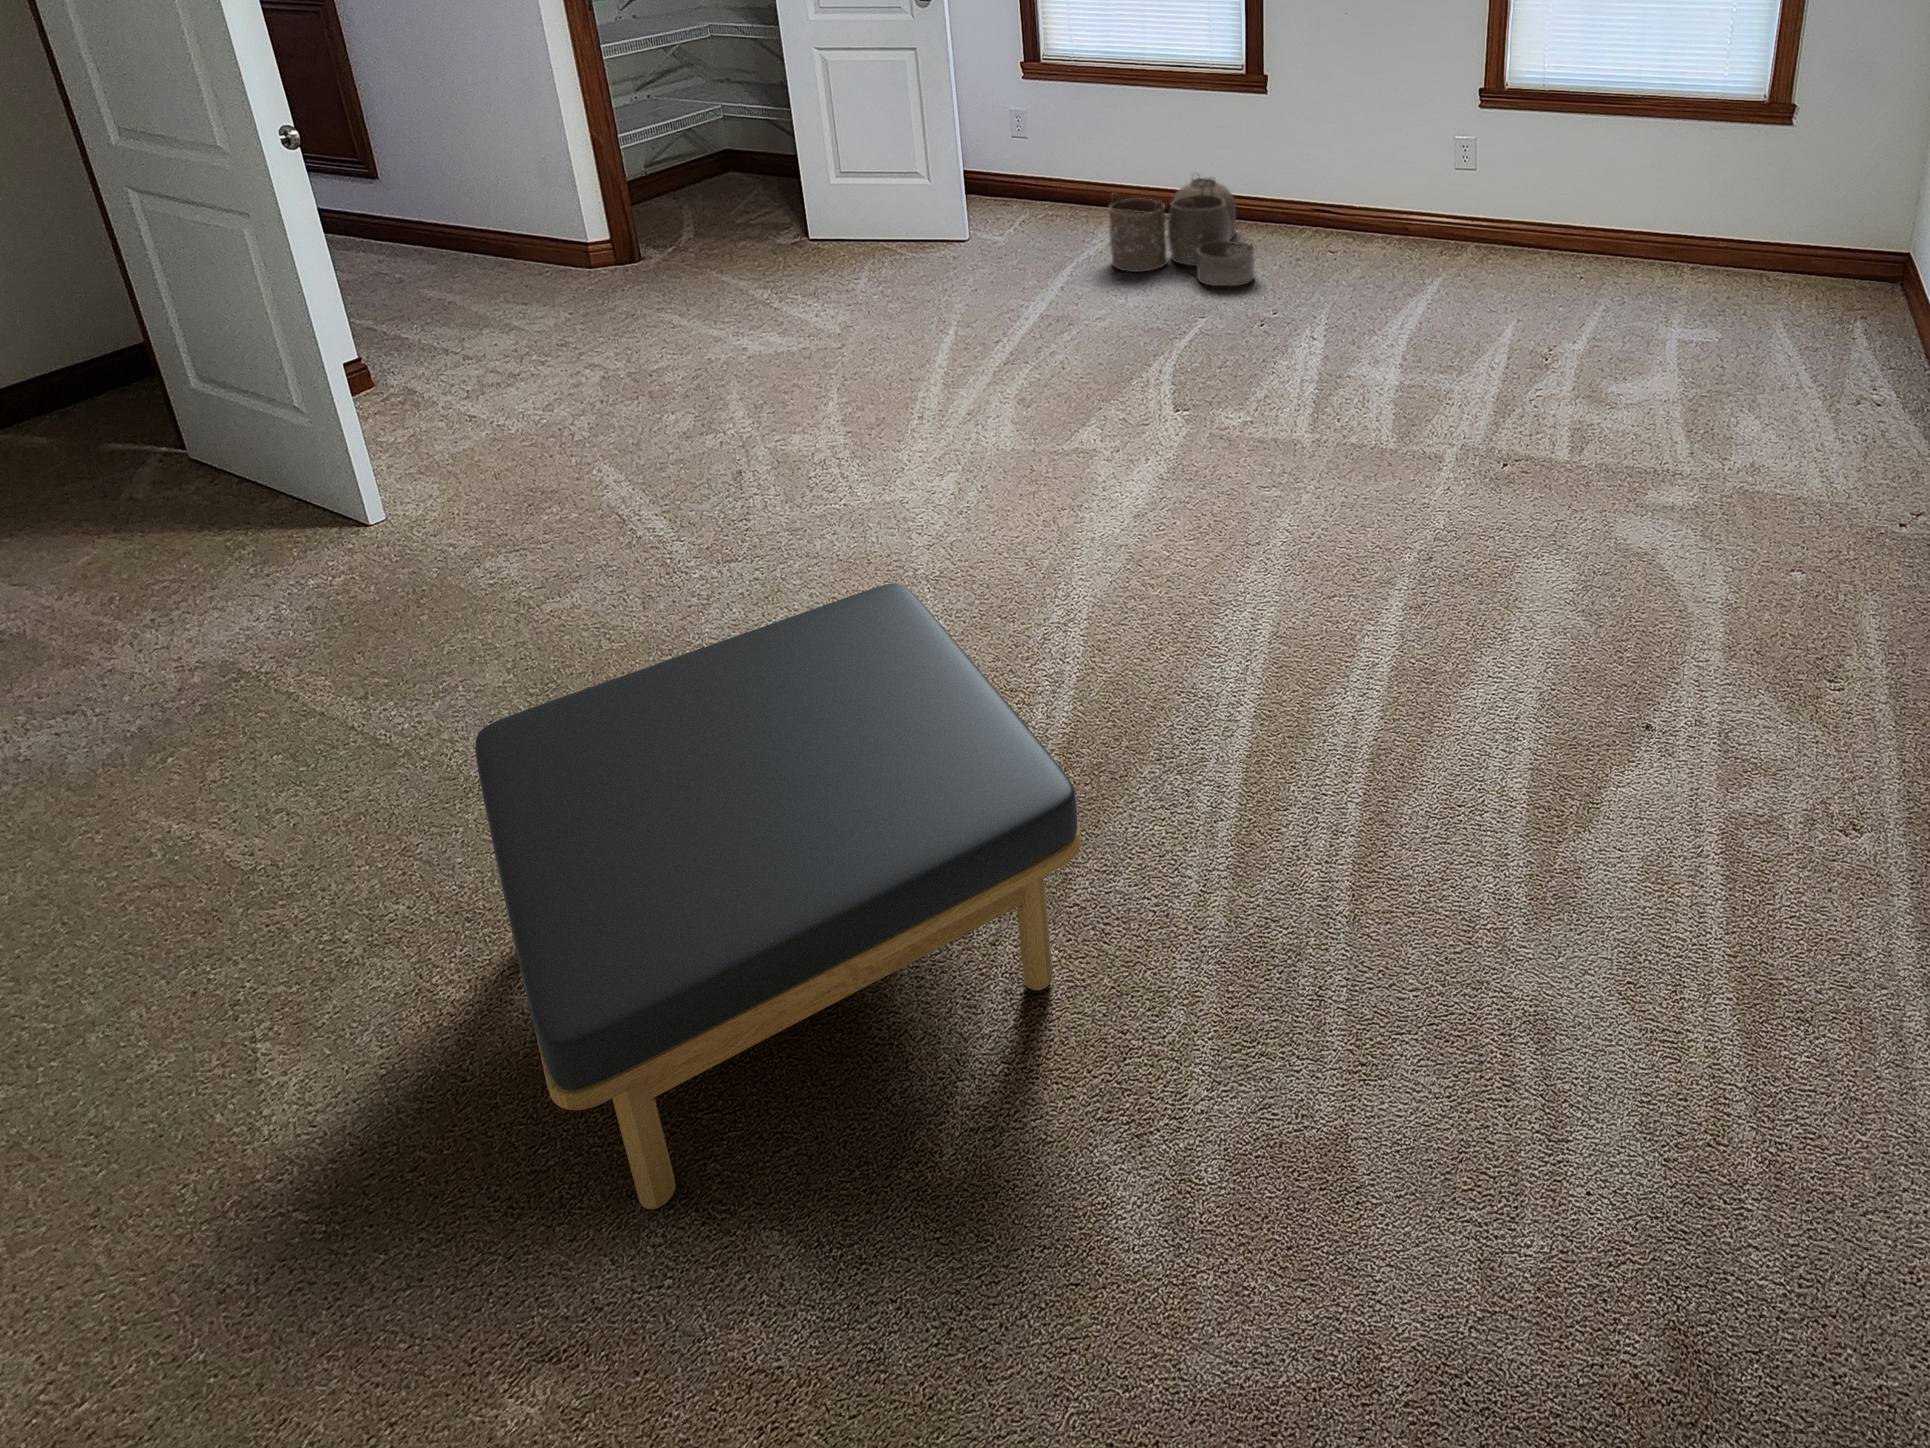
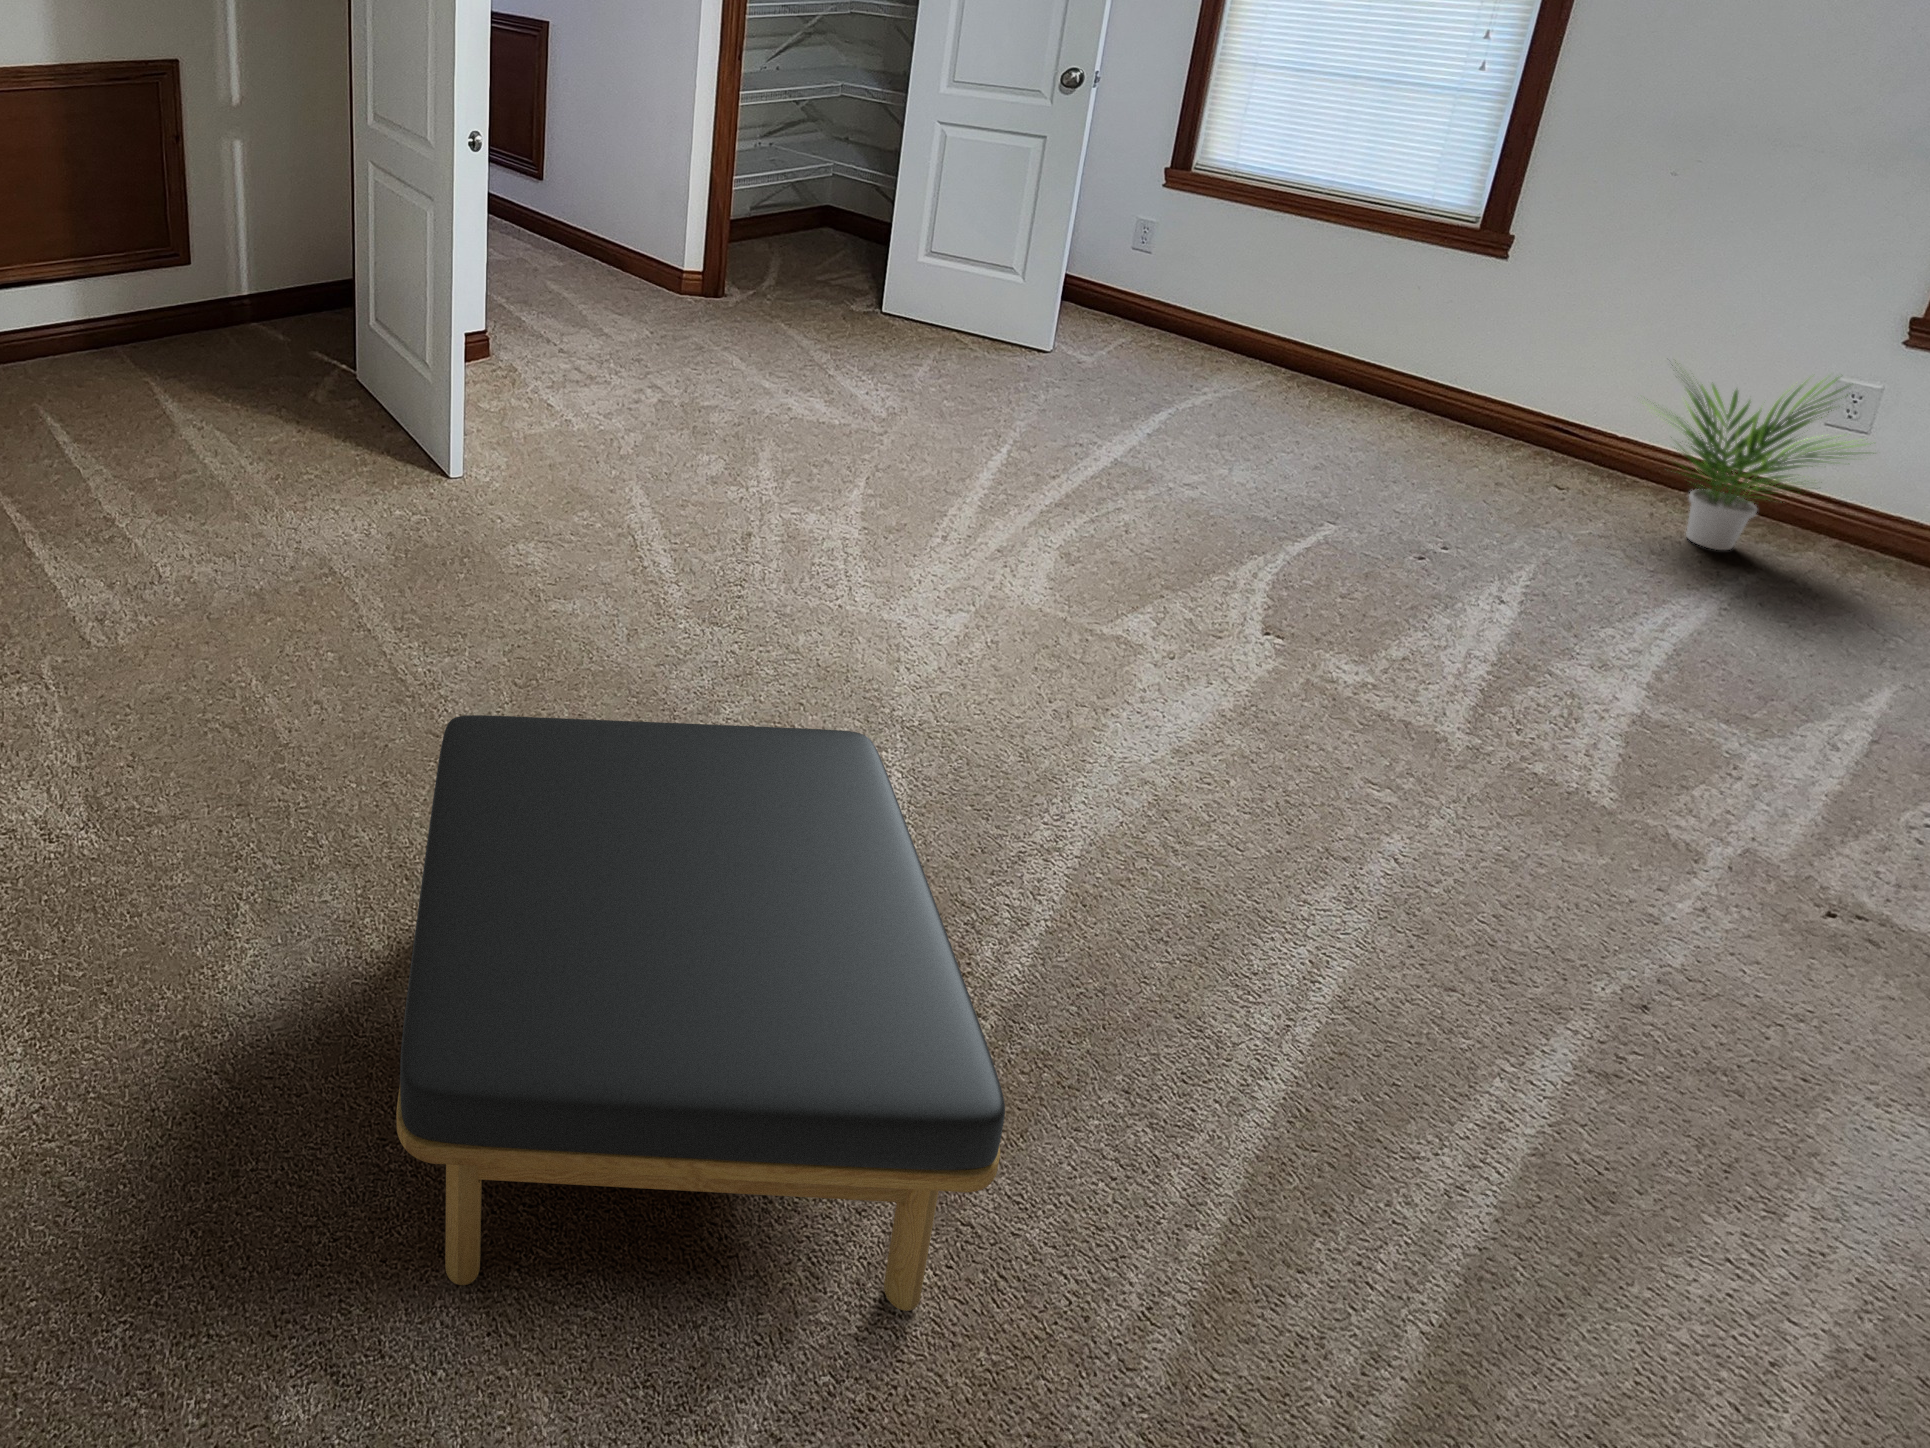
potted plant: none [1354,134,1480,268] -> present [1647,365,1874,550]
woven basket: present [1109,174,1254,286] -> none [1224,336,1438,496]

